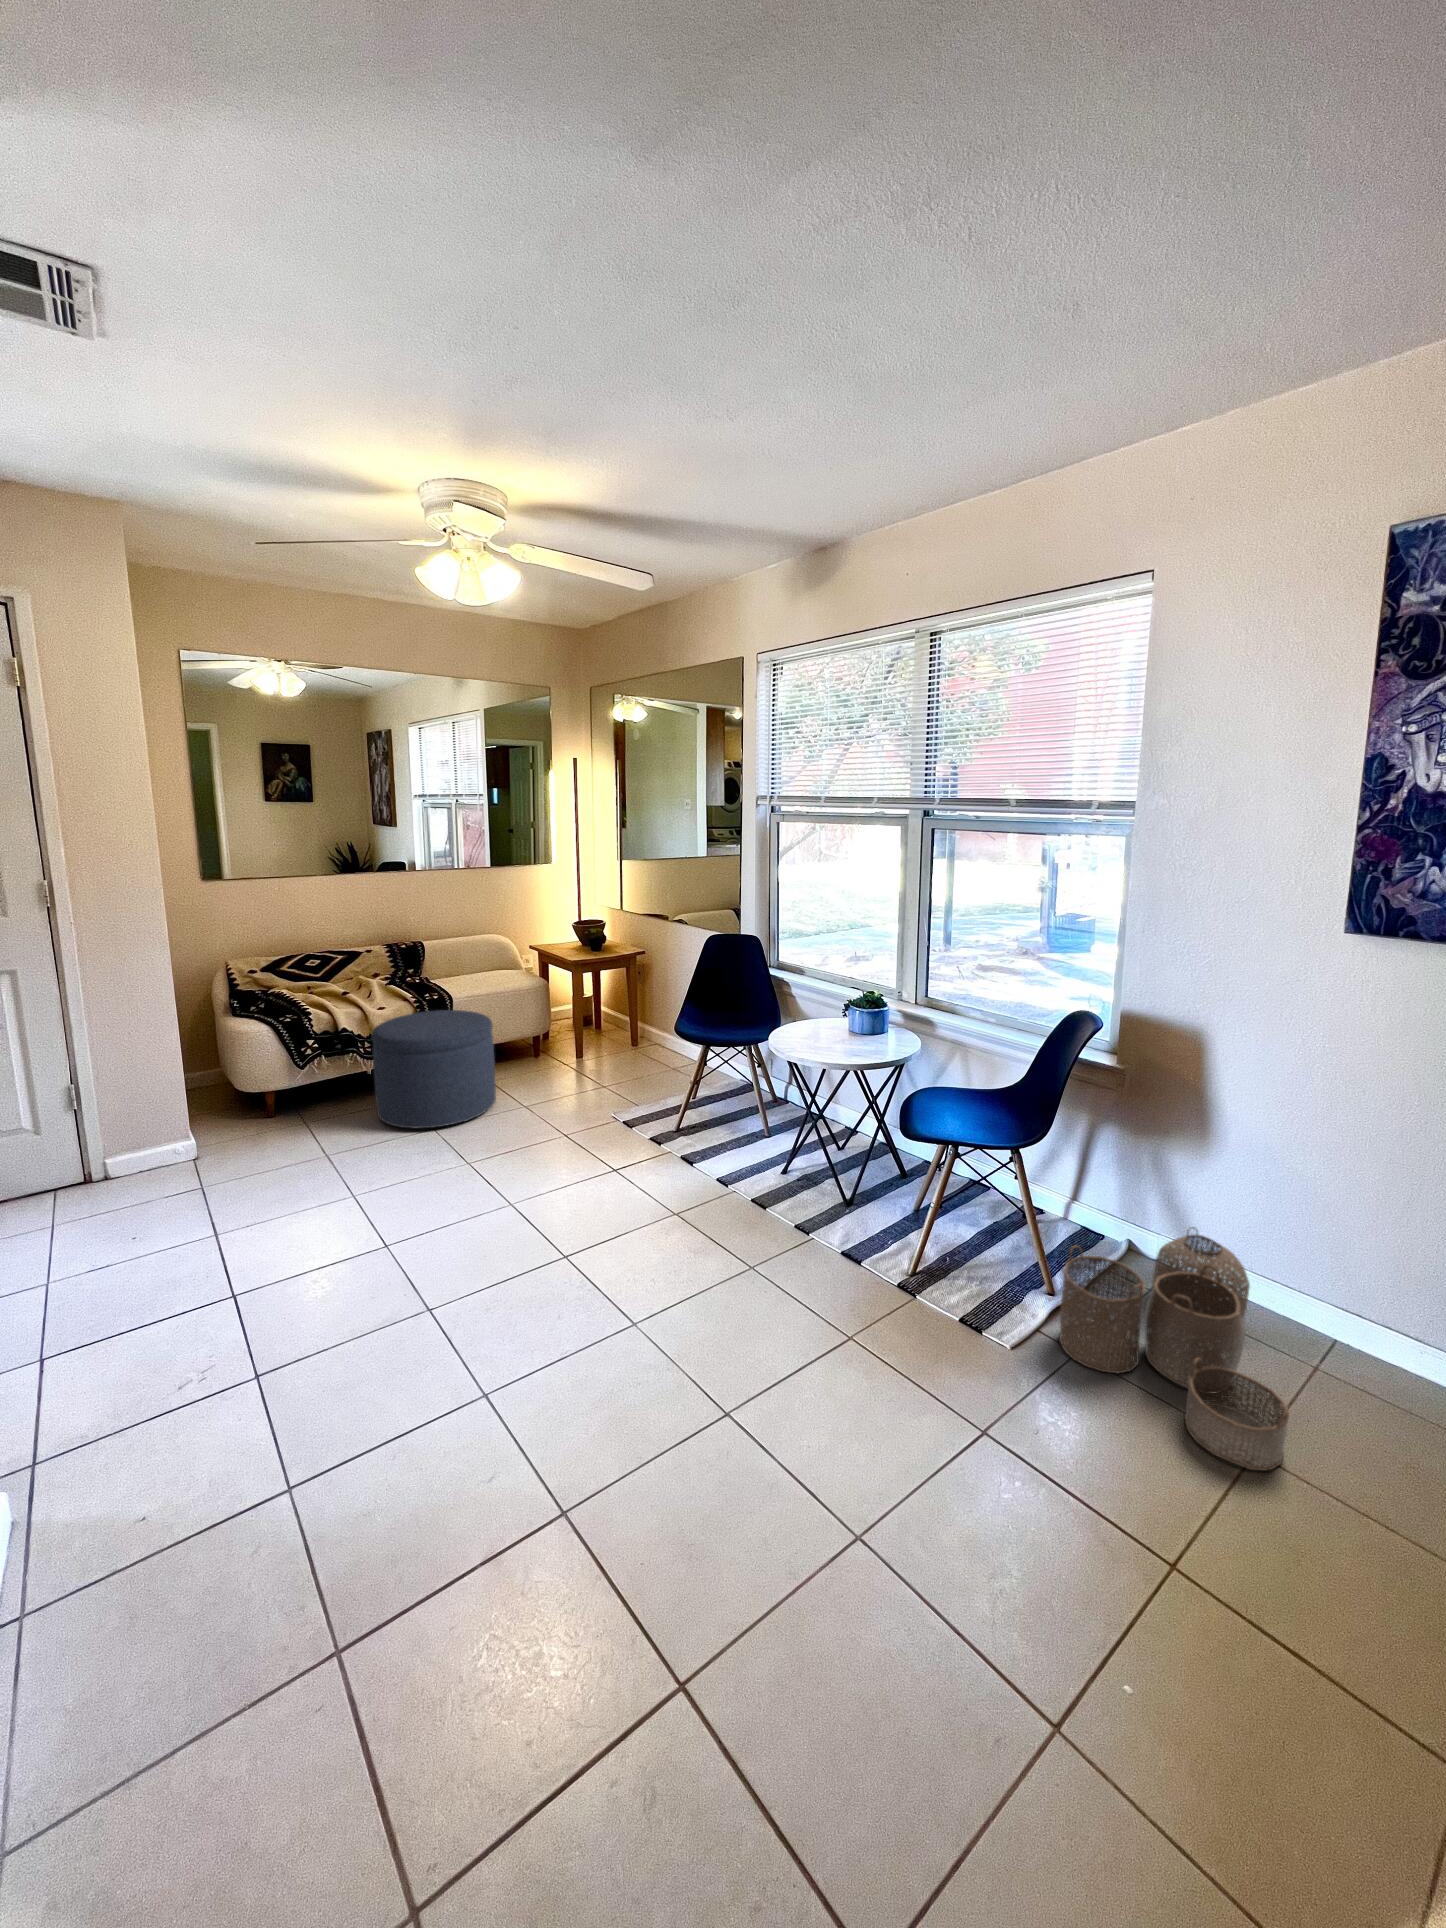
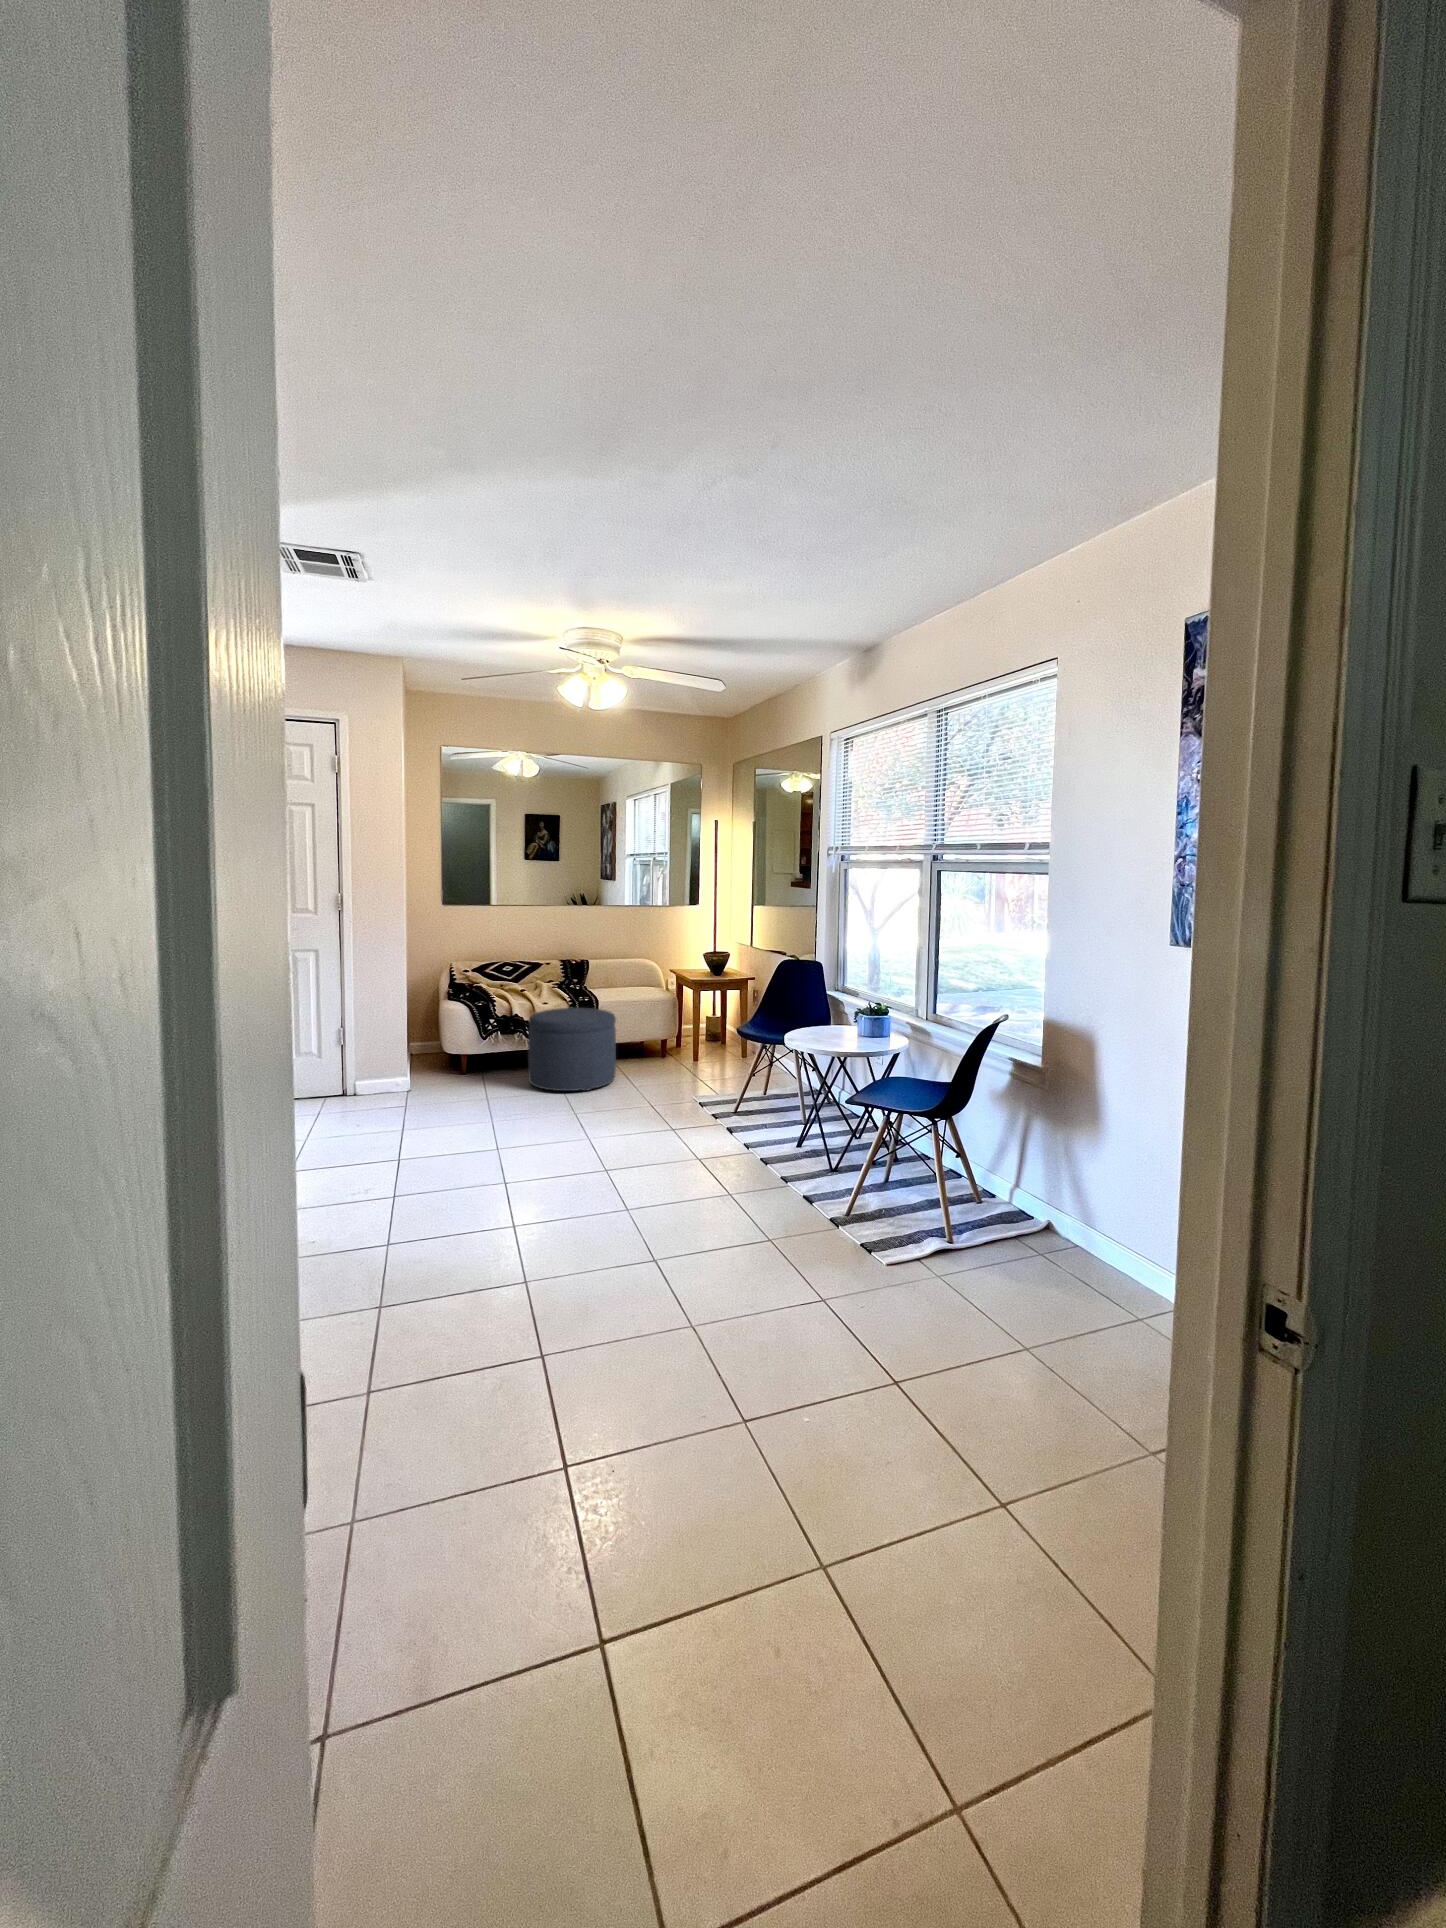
woven basket: present [1059,1230,1289,1470] -> none [926,1192,1107,1355]

